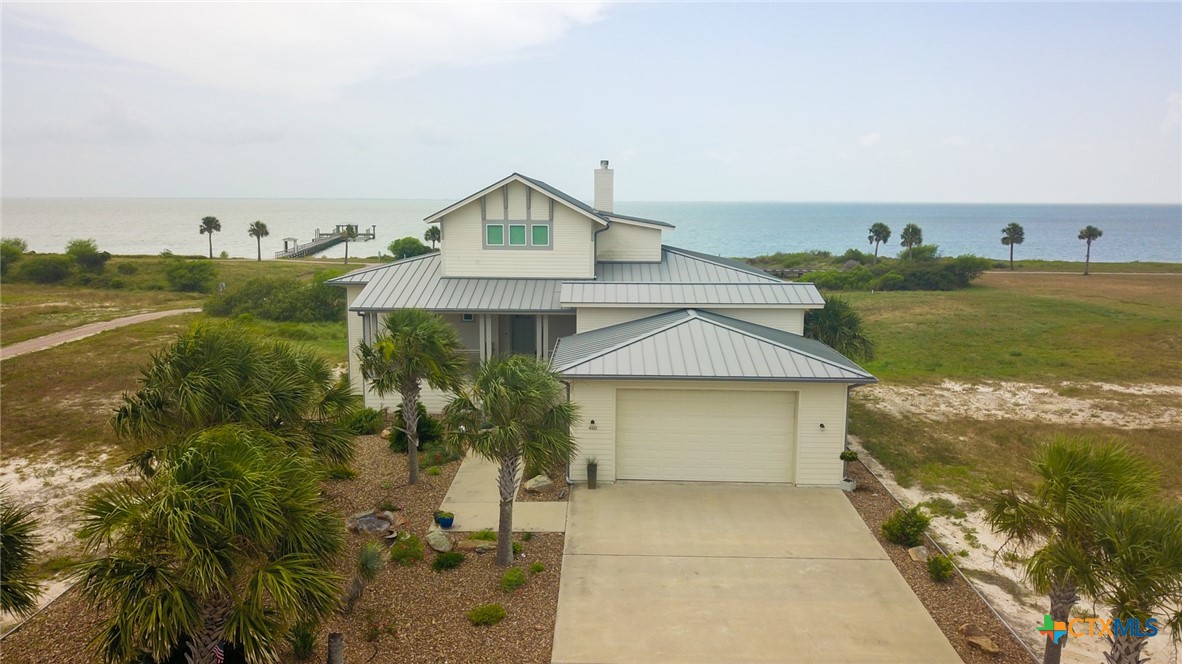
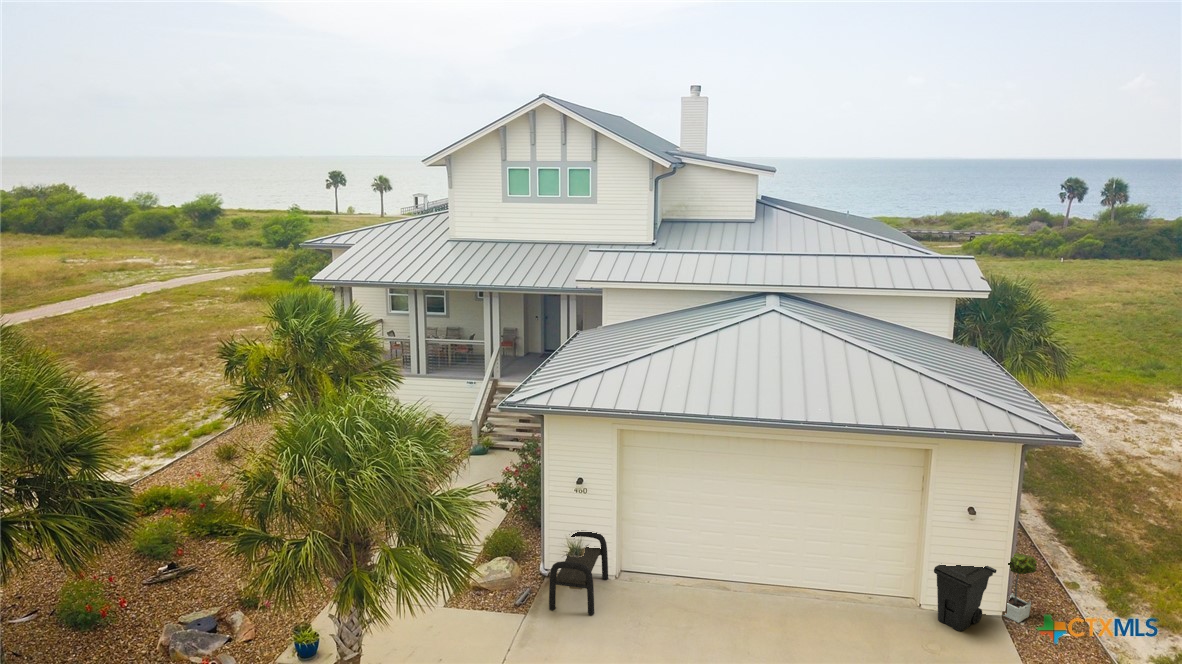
trash can: none [802,454,837,497] -> present [934,565,997,631]
bench: none [574,456,605,503] -> present [549,530,608,615]

